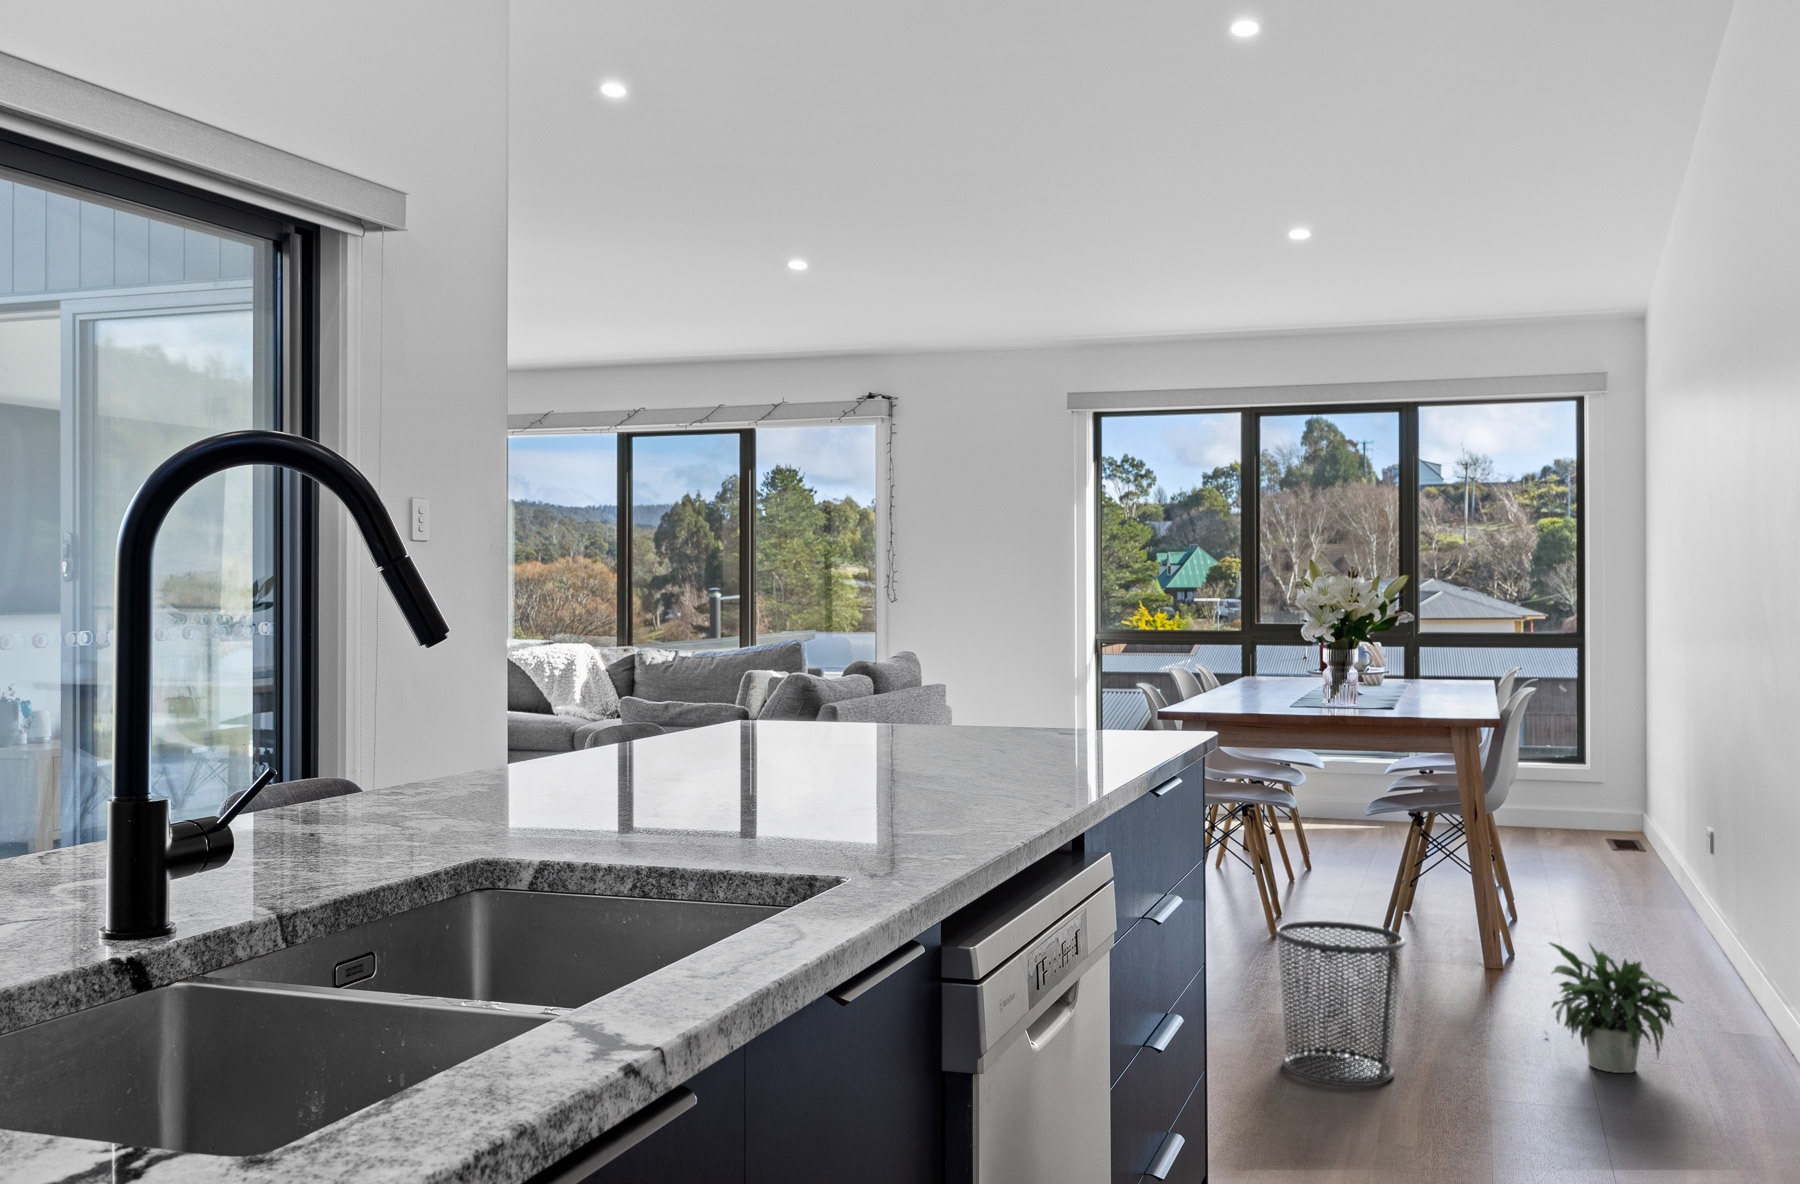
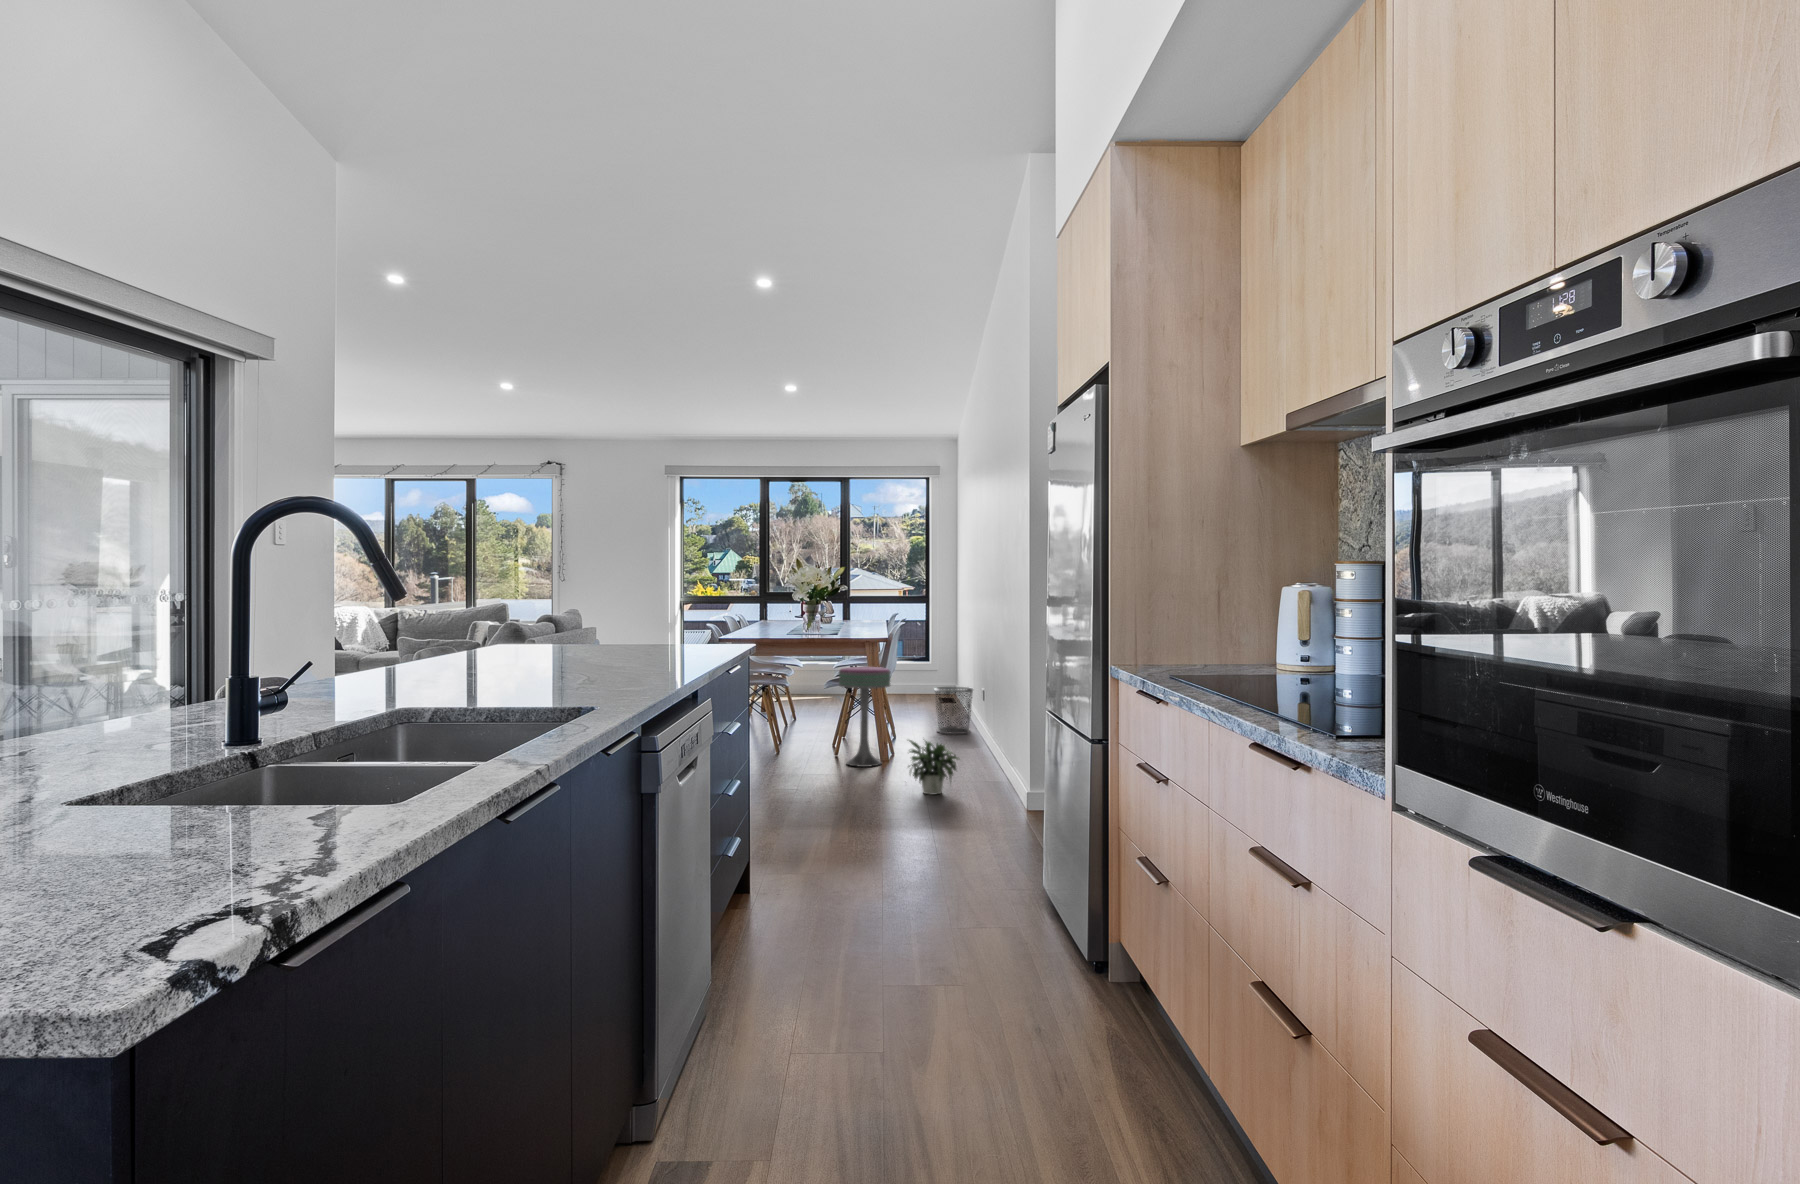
bar stool: none [1395,776,1508,984] -> present [839,667,891,767]
waste bin: present [1275,921,1406,1086] -> present [935,687,973,734]

